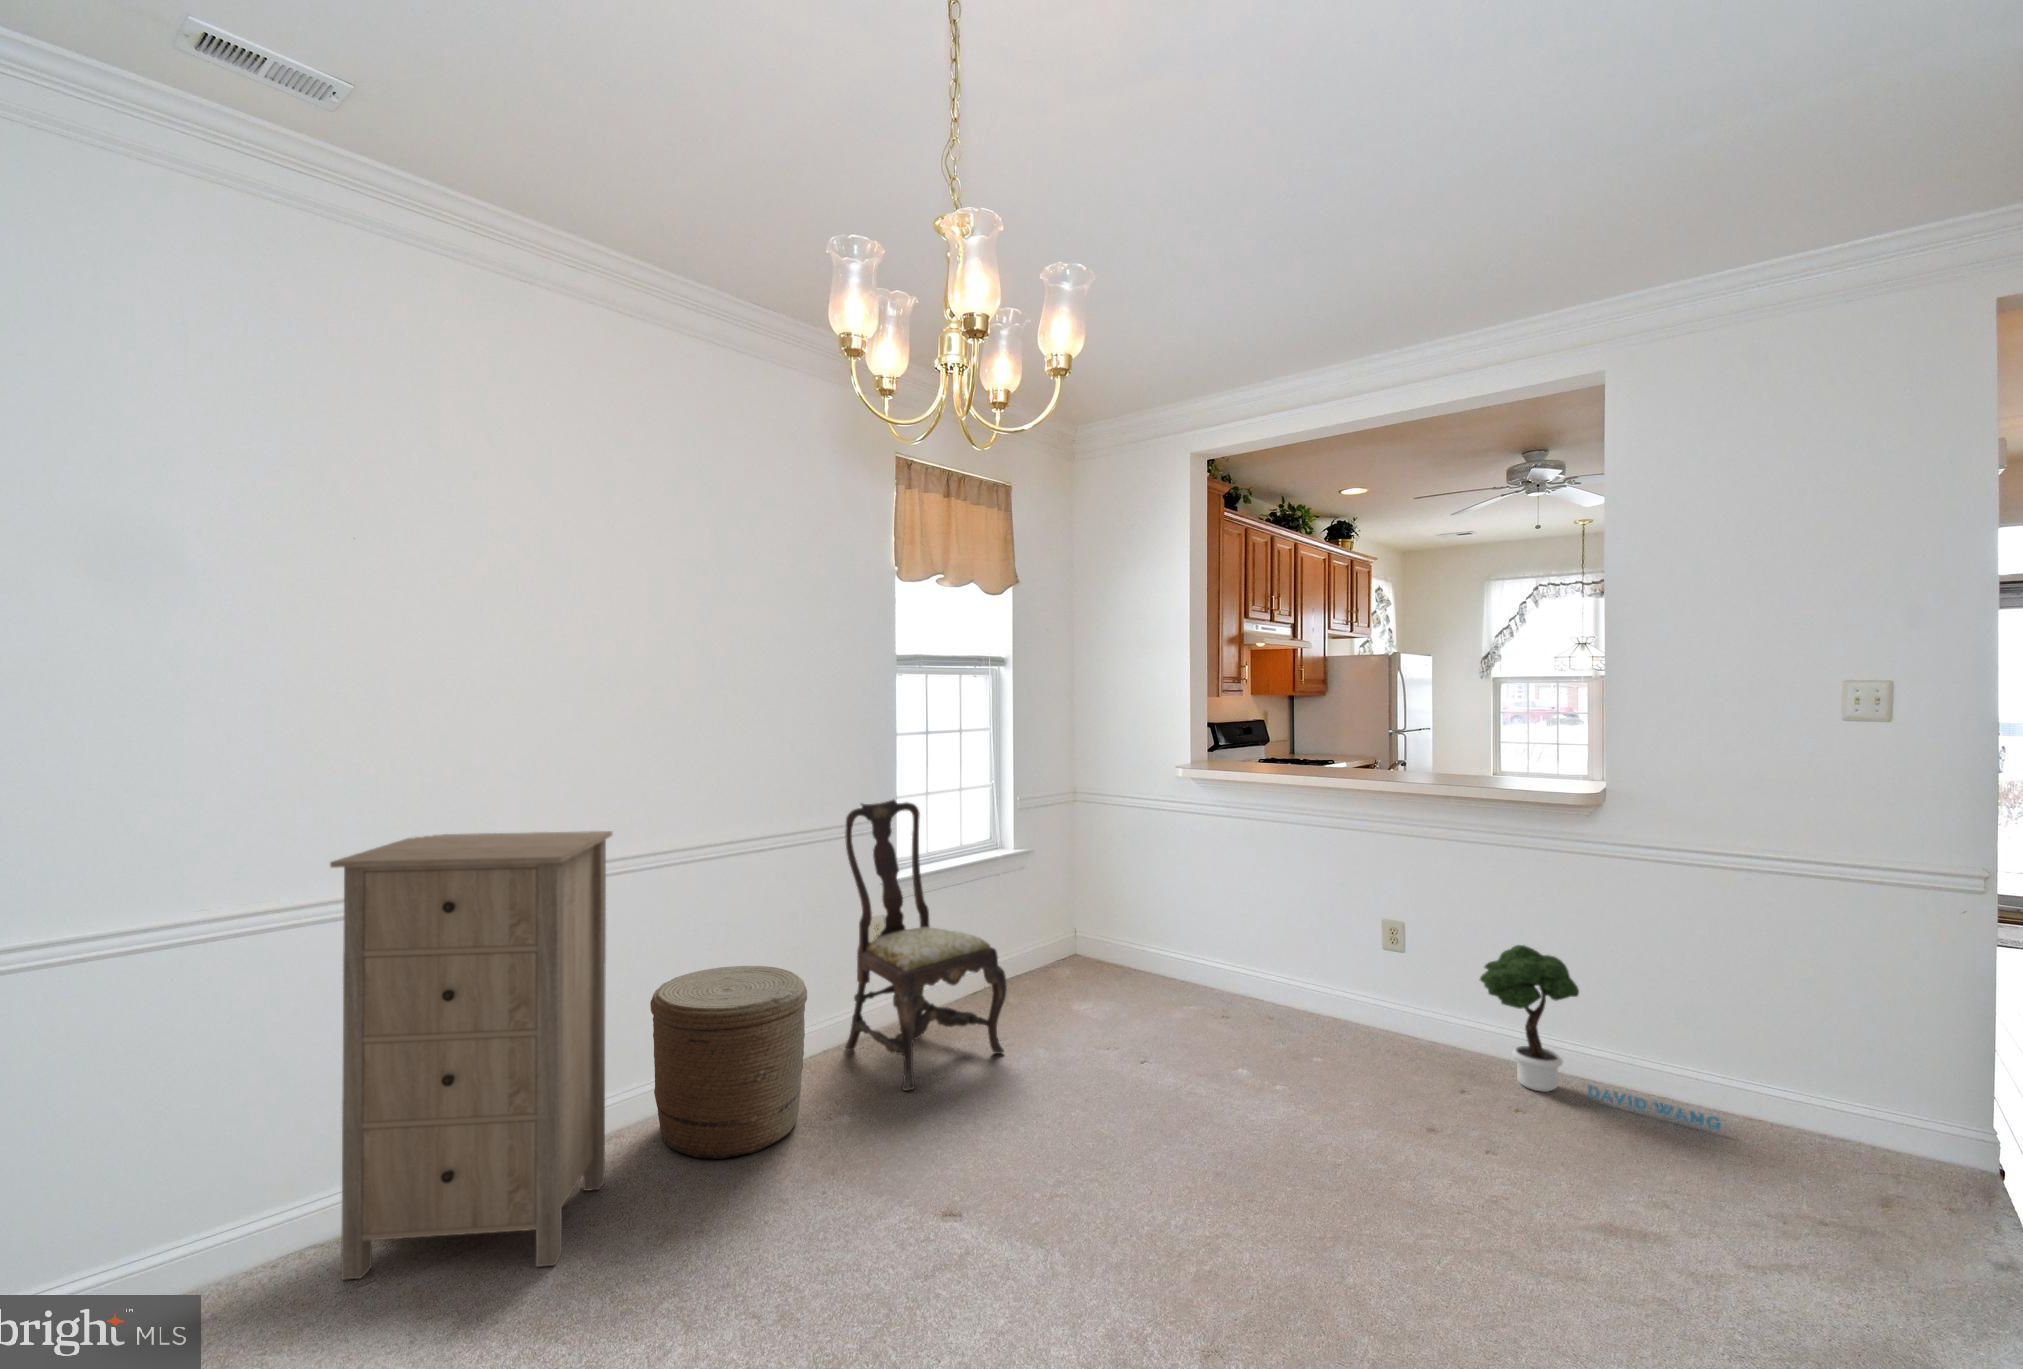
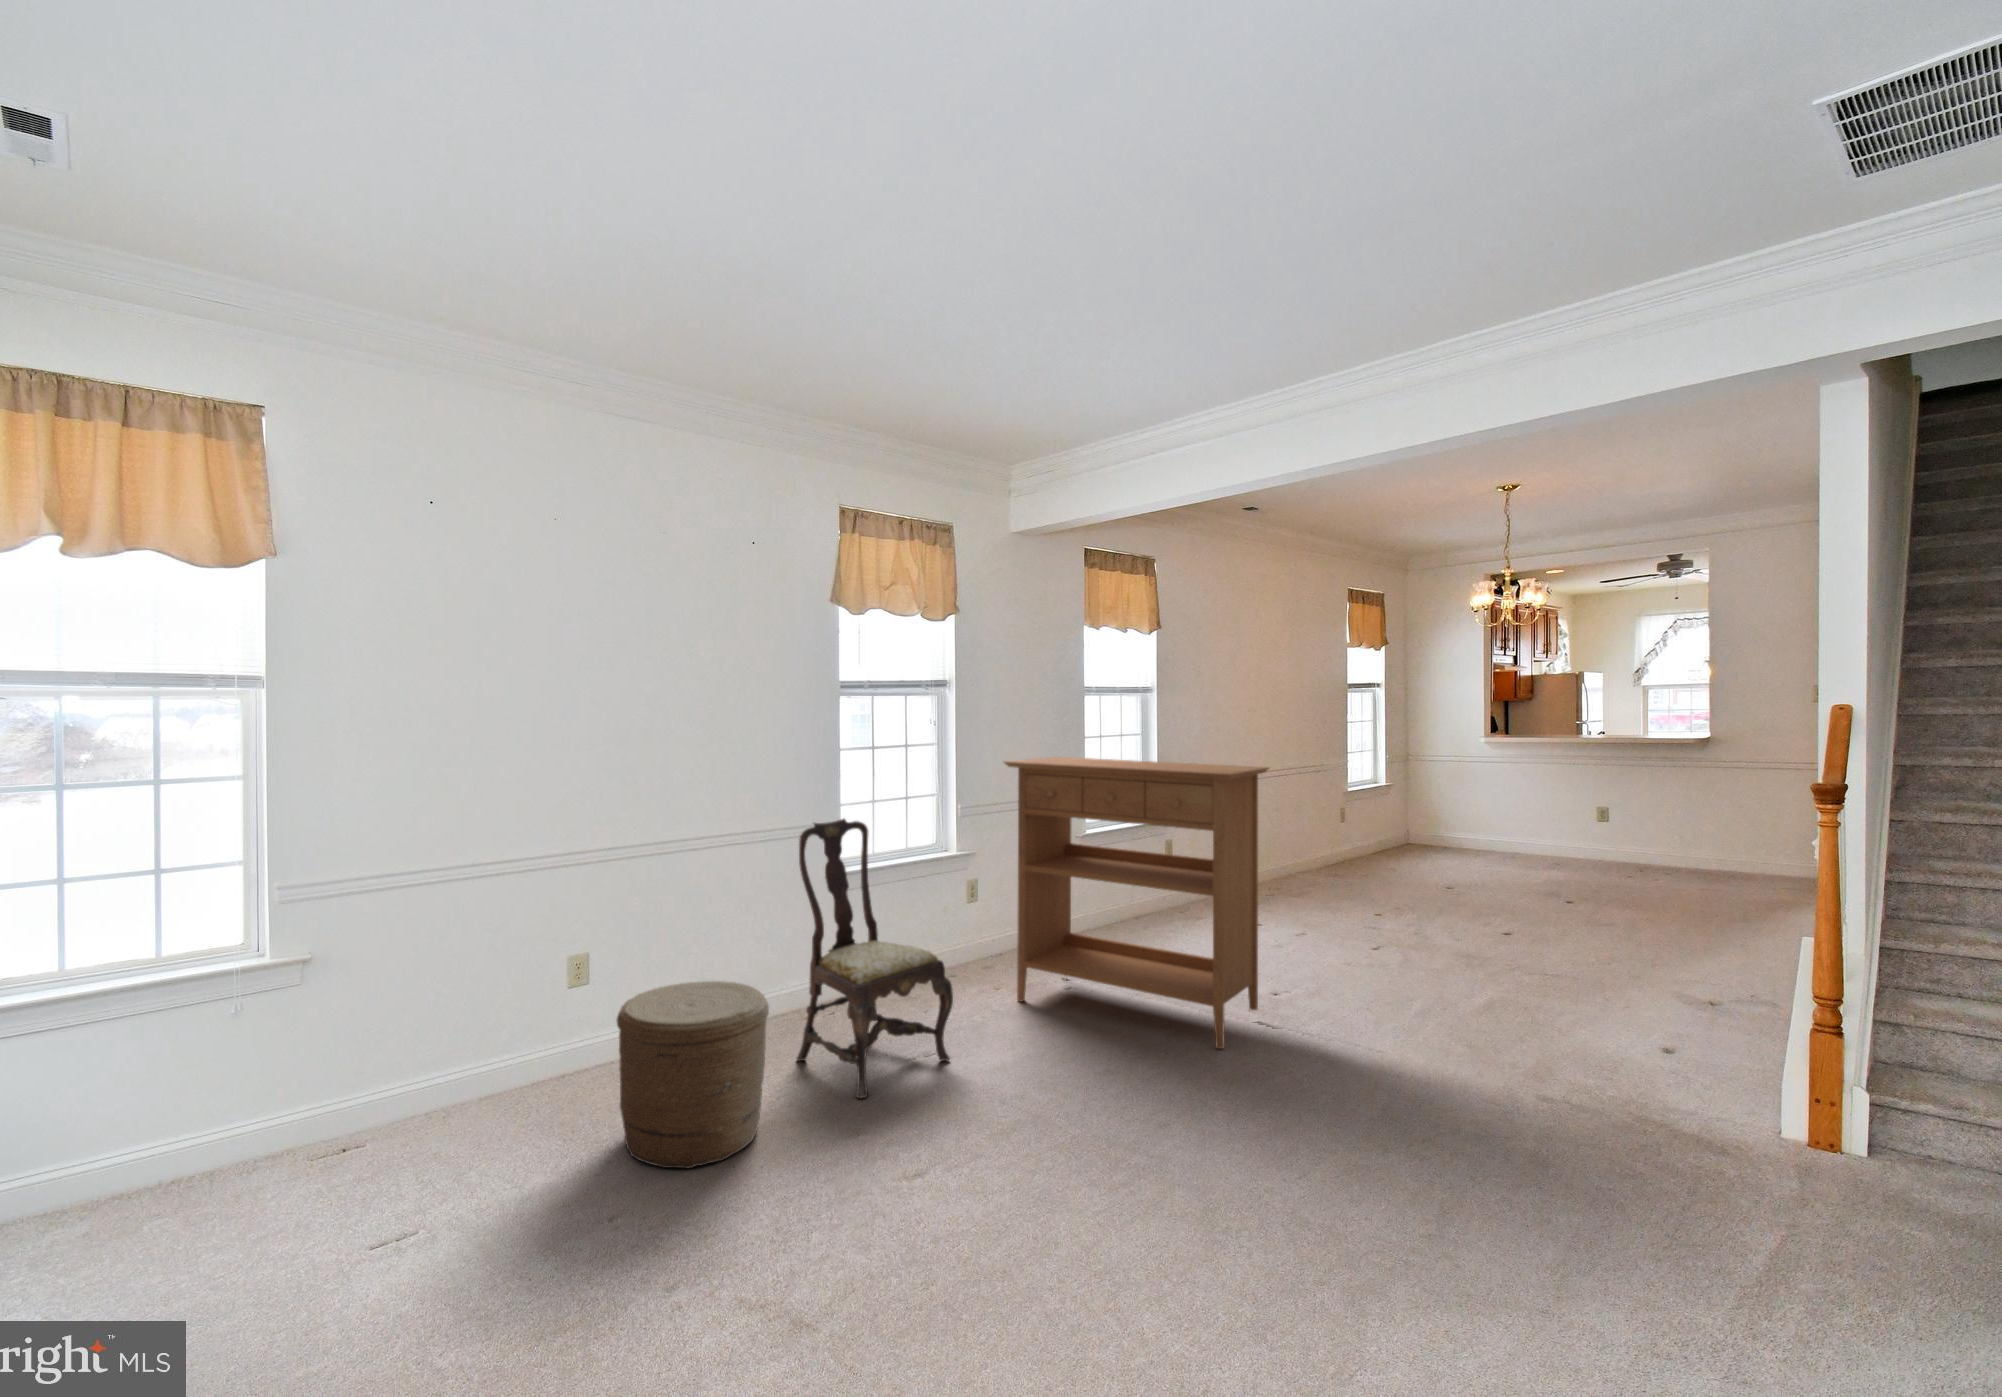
console table: none [1063,737,1350,1047] -> present [1004,757,1269,1049]
storage cabinet: present [330,831,612,1280] -> none [317,854,586,1297]
potted tree: present [1480,945,1721,1131] -> none [1388,952,1599,1117]

